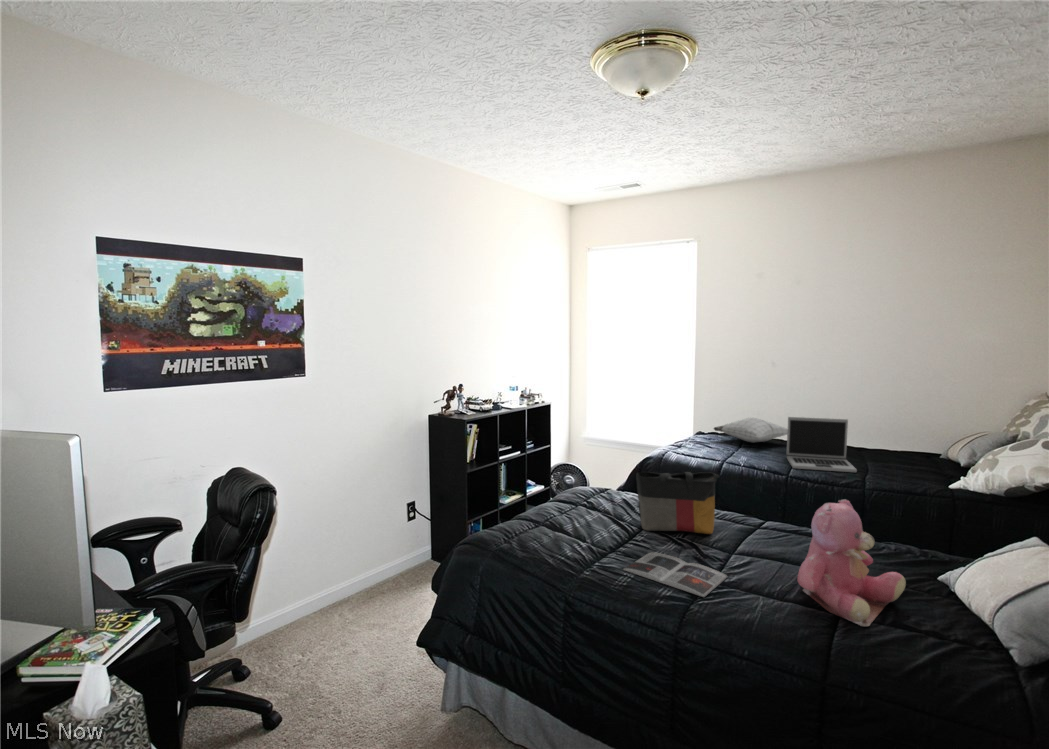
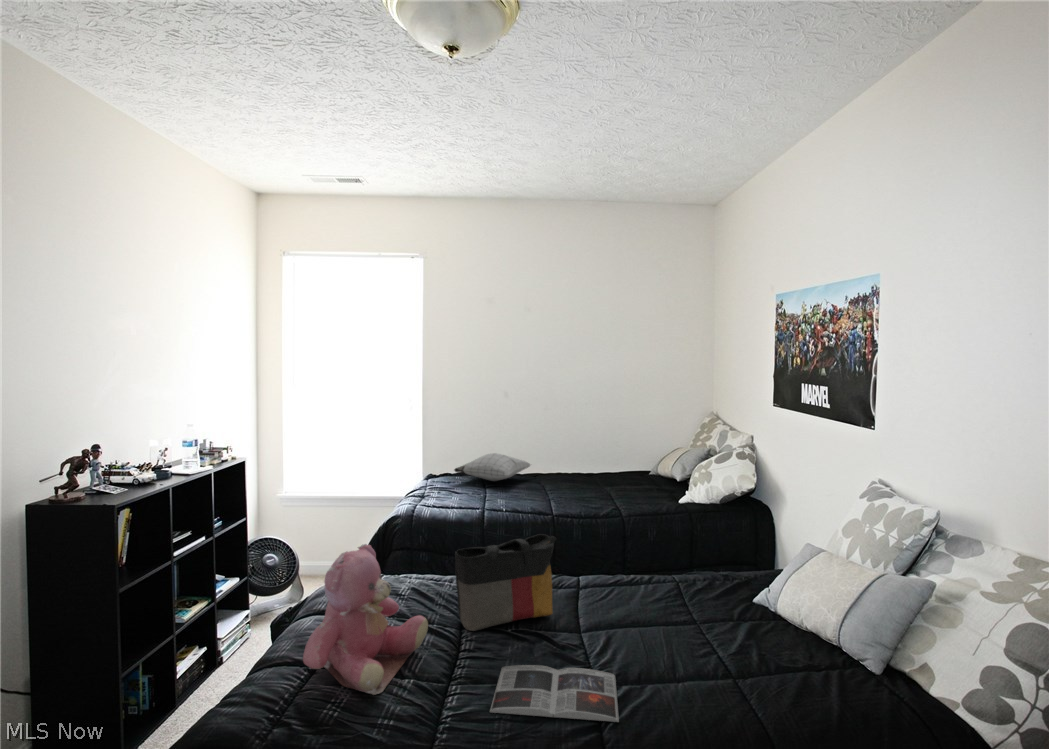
laptop: present [787,417,857,472] -> none [539,447,611,506]
teddy bear: present [798,499,906,626] -> present [303,544,428,695]

